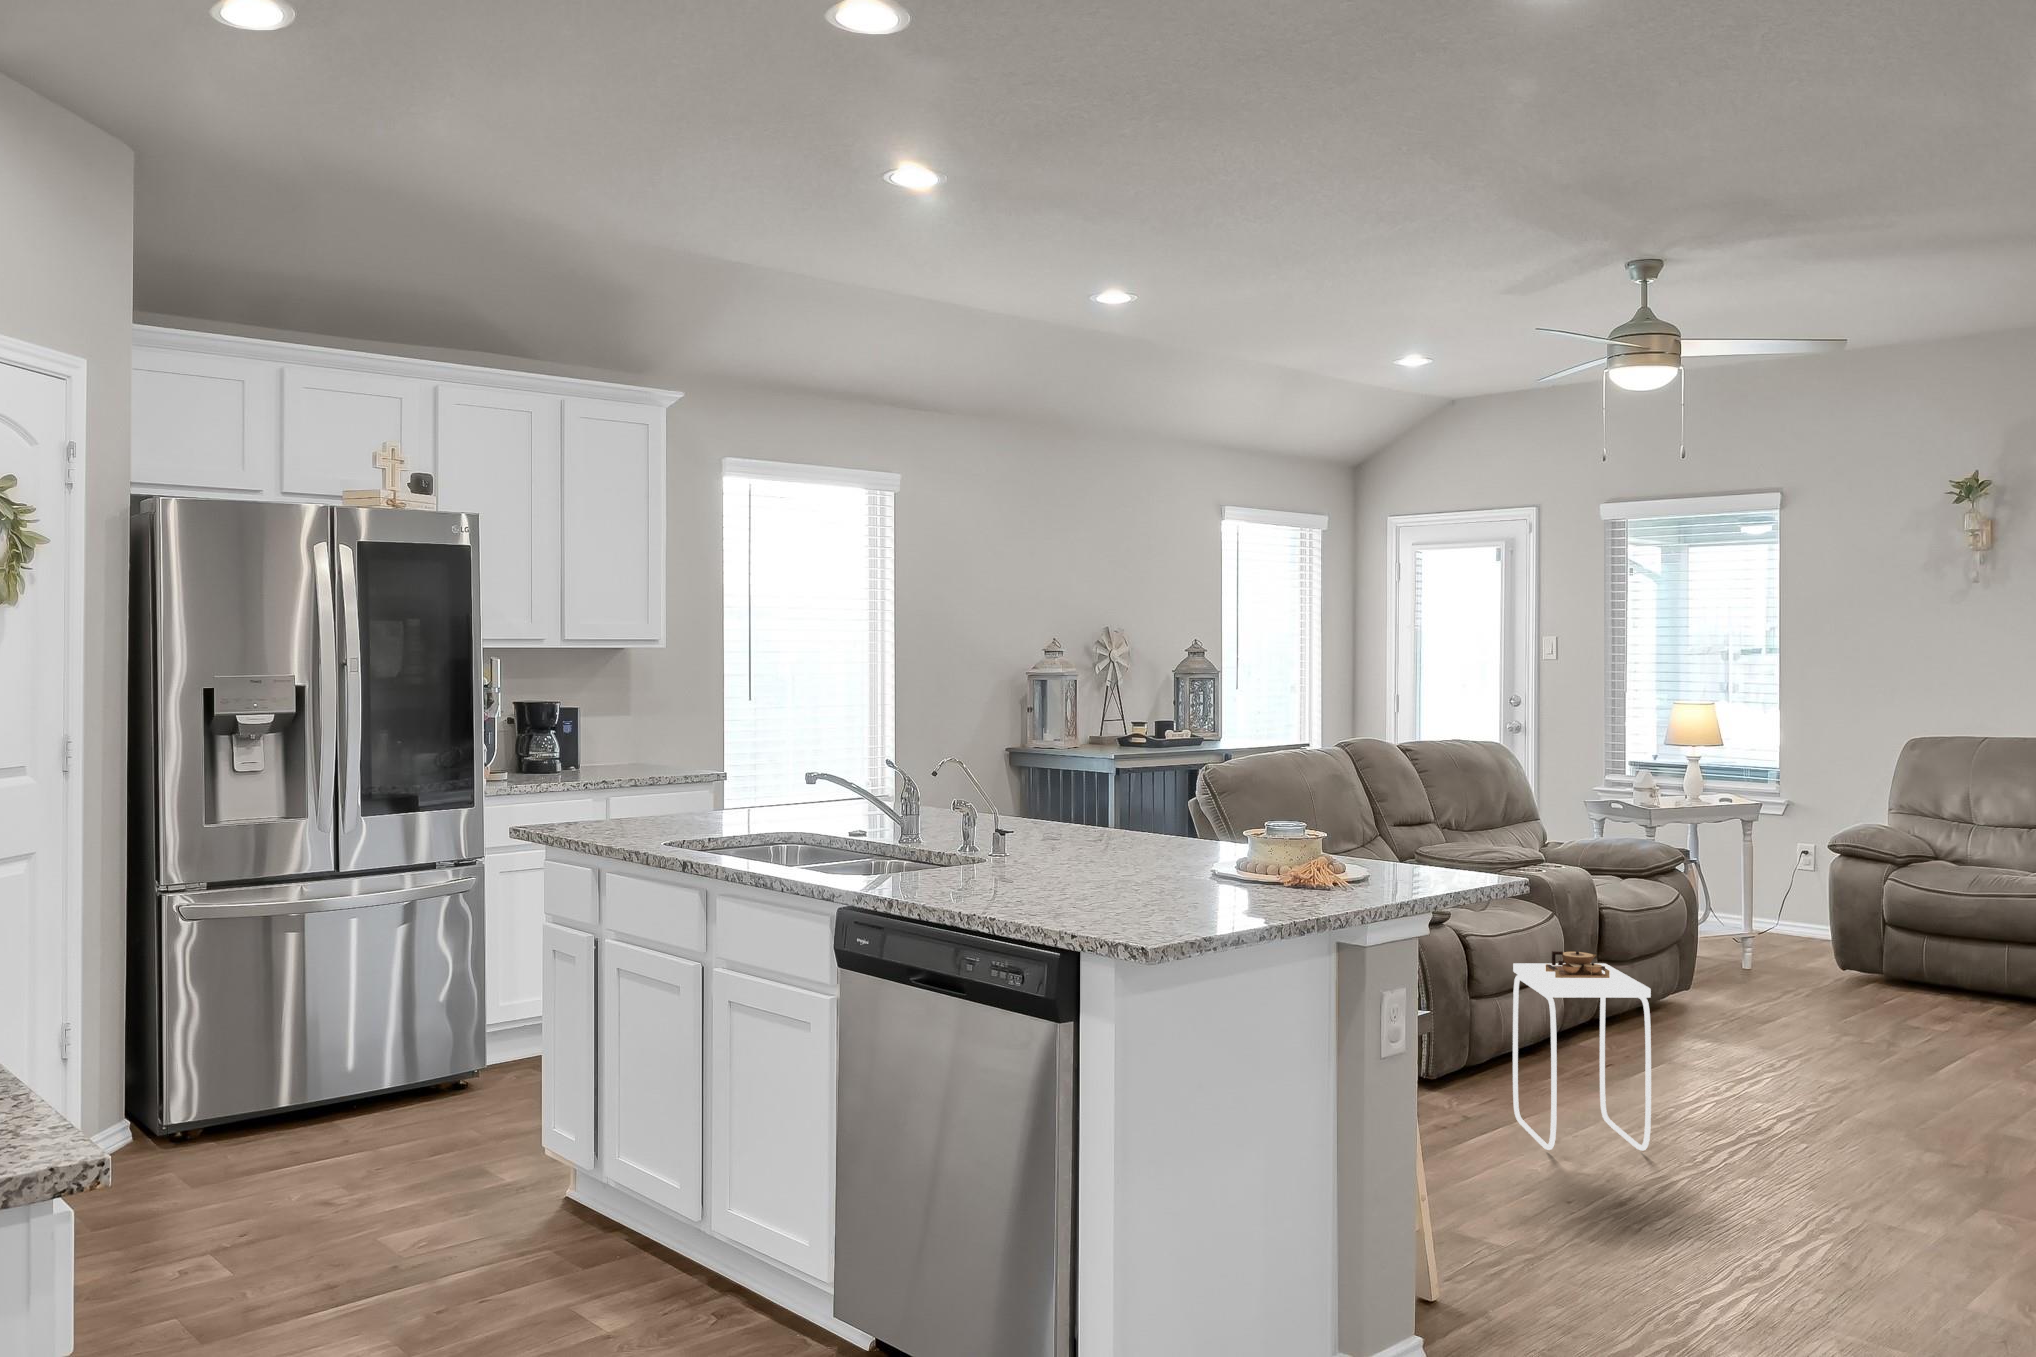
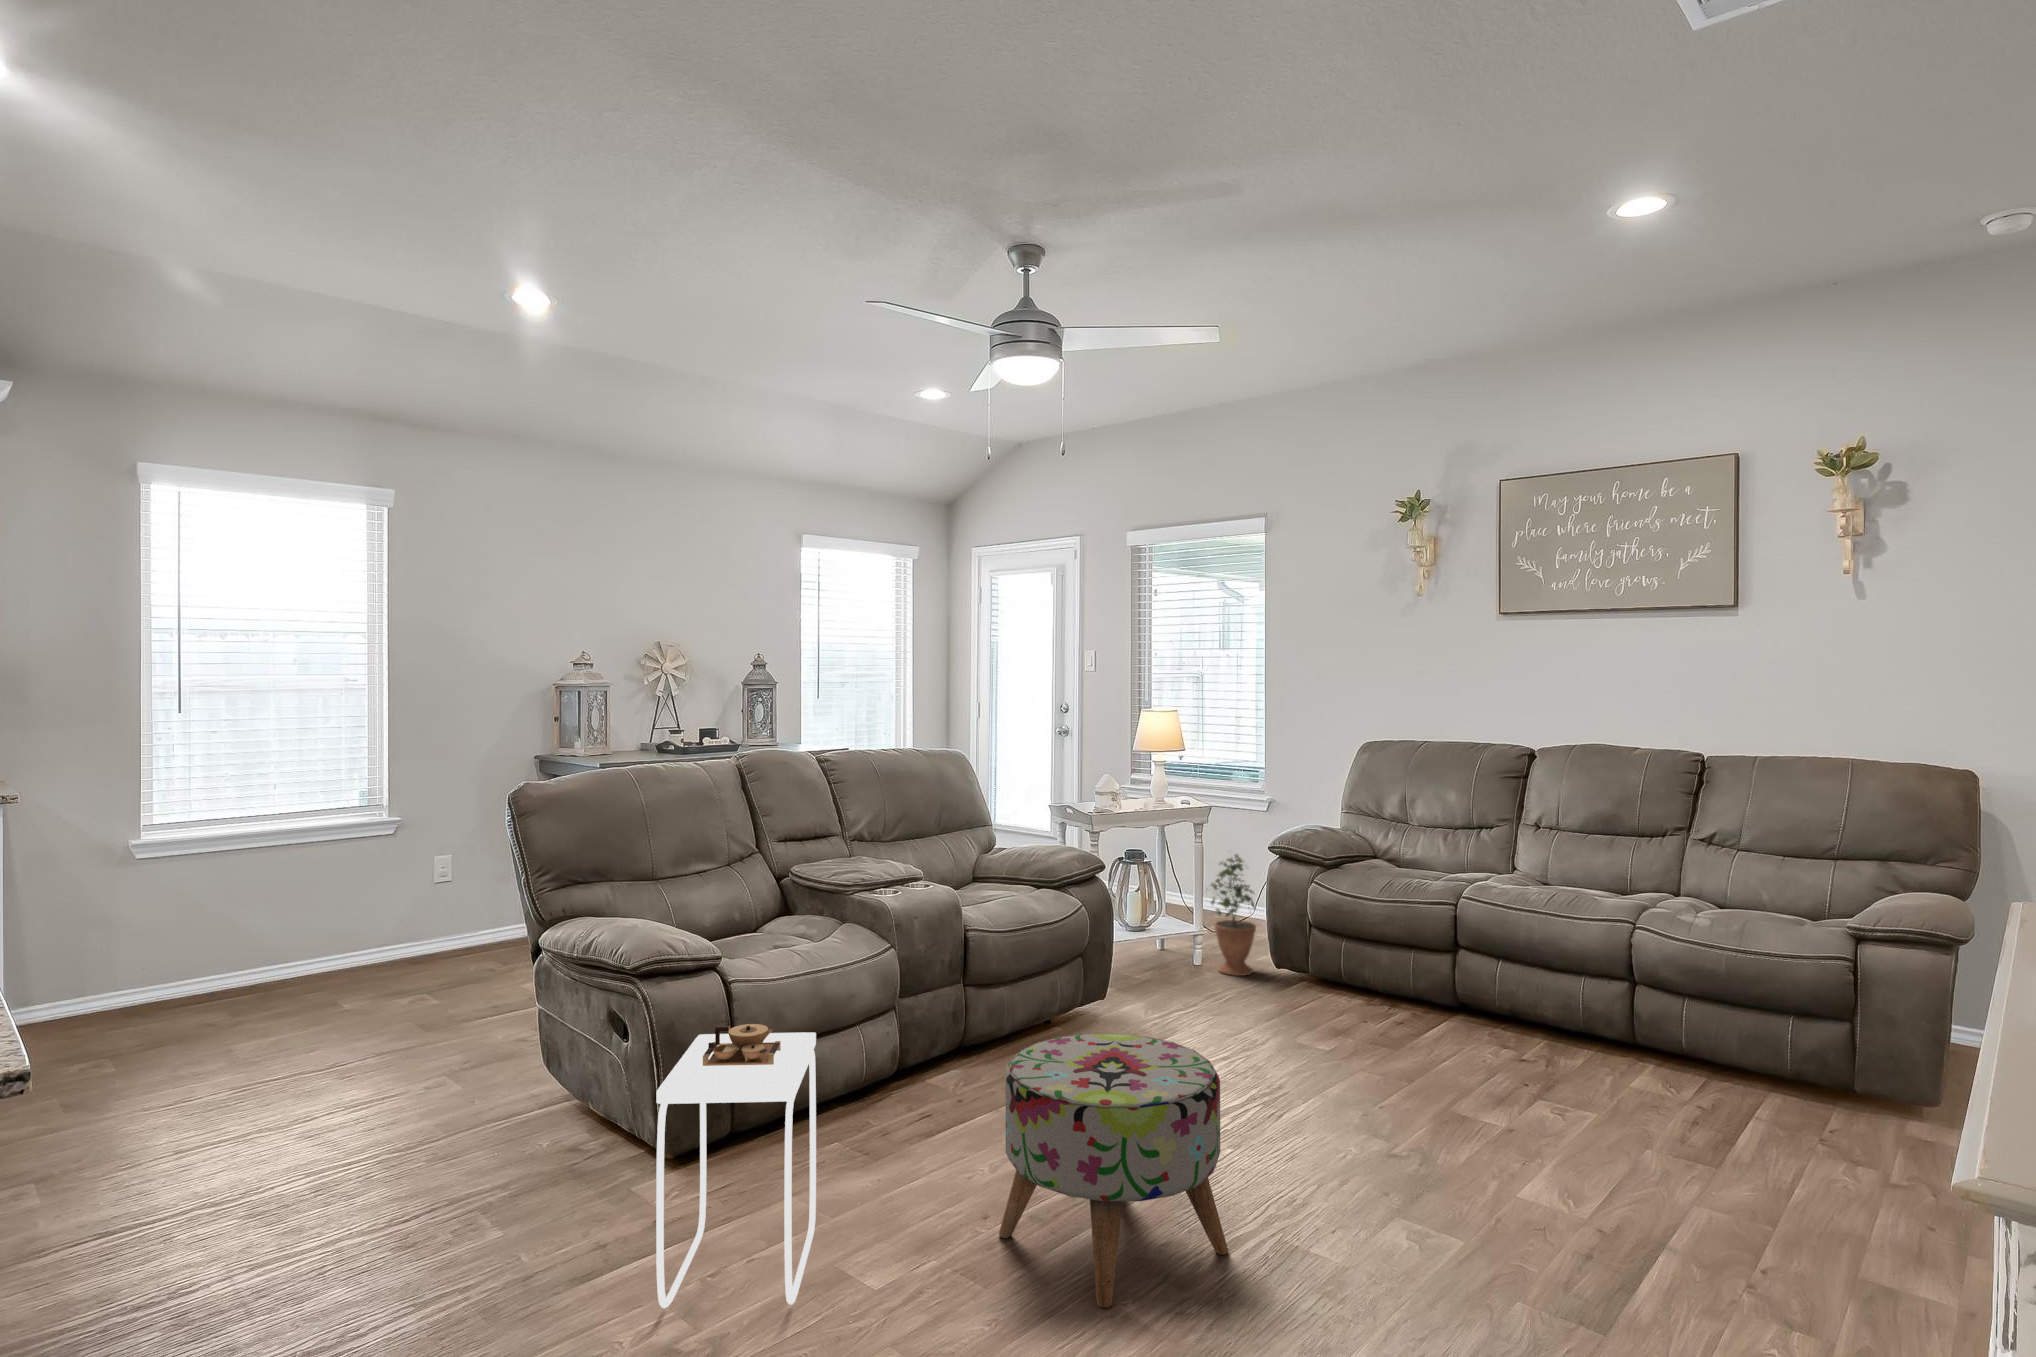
potted plant: none [1759,850,1815,976] -> present [1211,854,1256,976]
ottoman: none [1759,975,1958,1159] -> present [999,1034,1228,1308]

